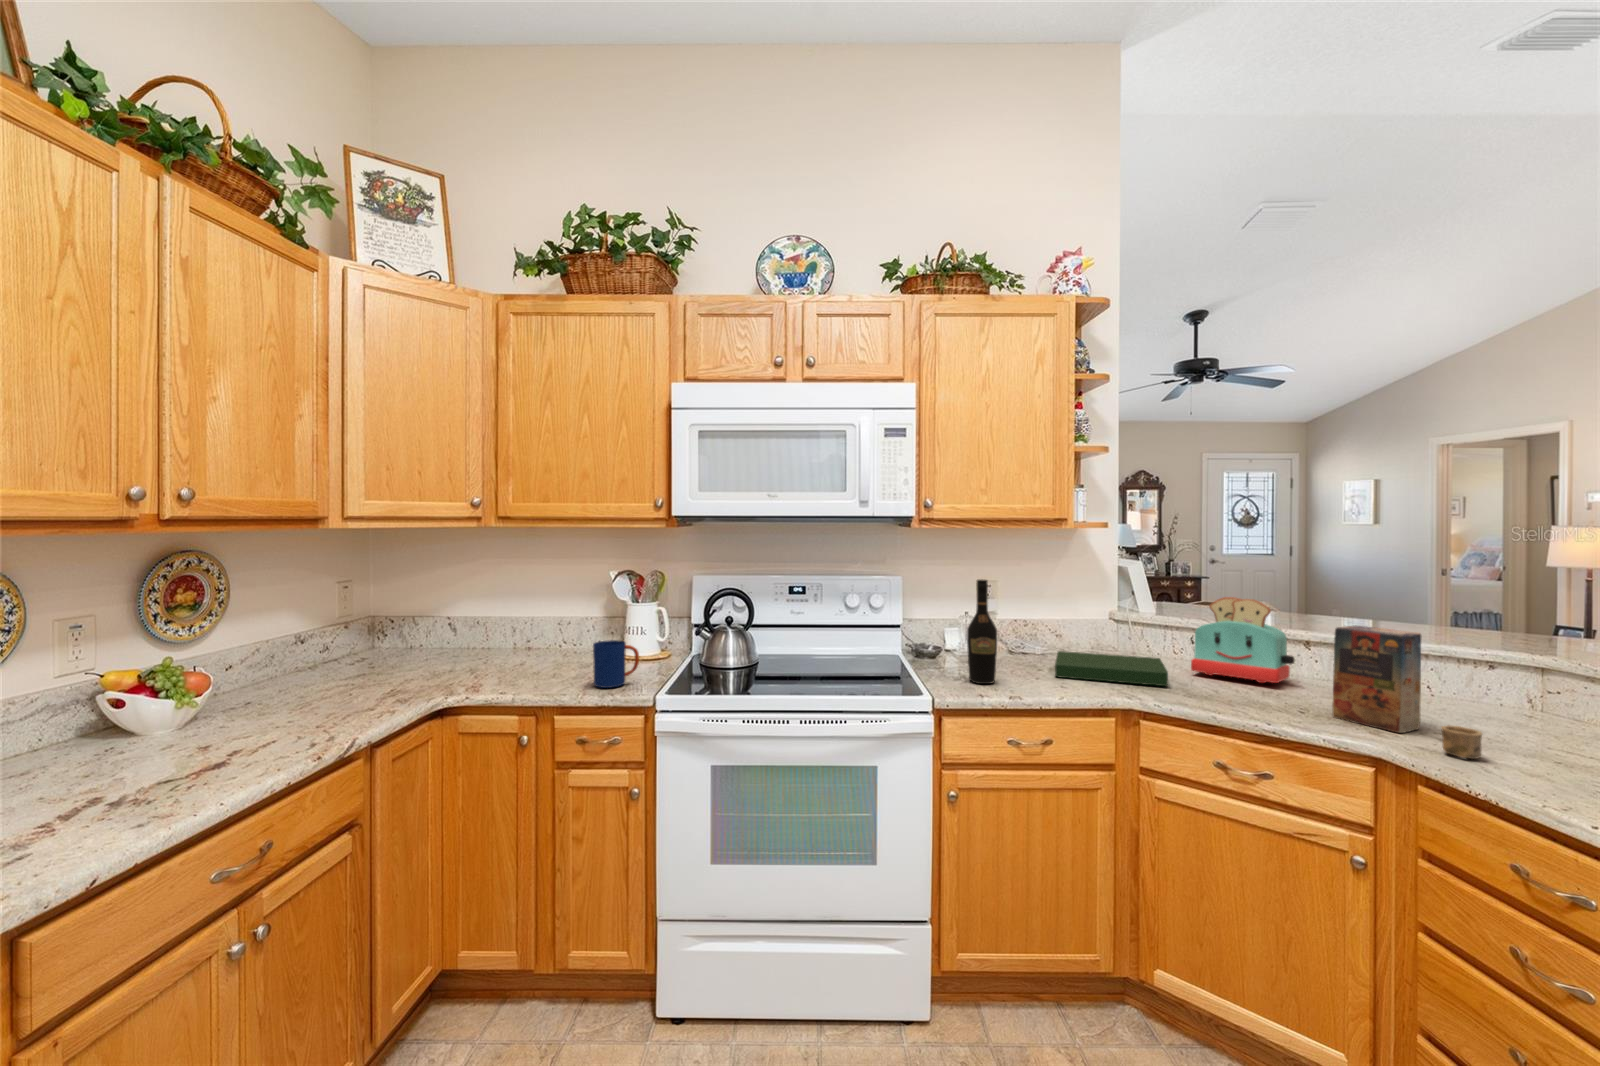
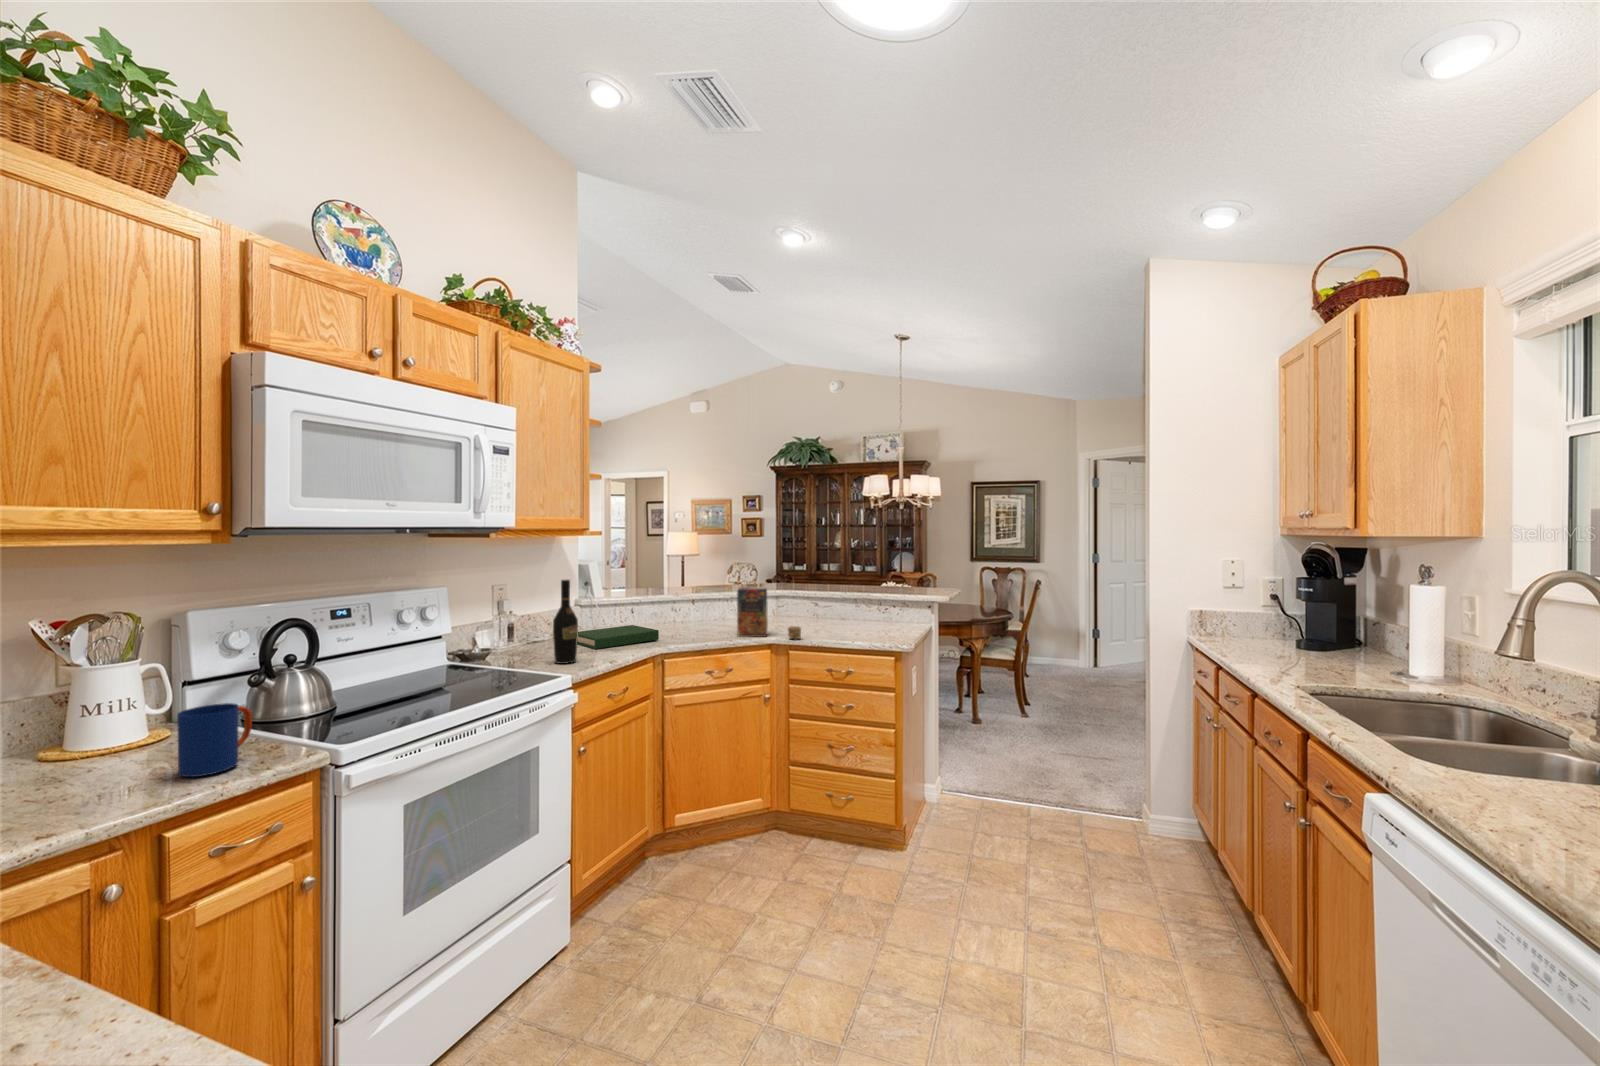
toaster: present [1191,597,1295,683] -> none [645,580,697,631]

